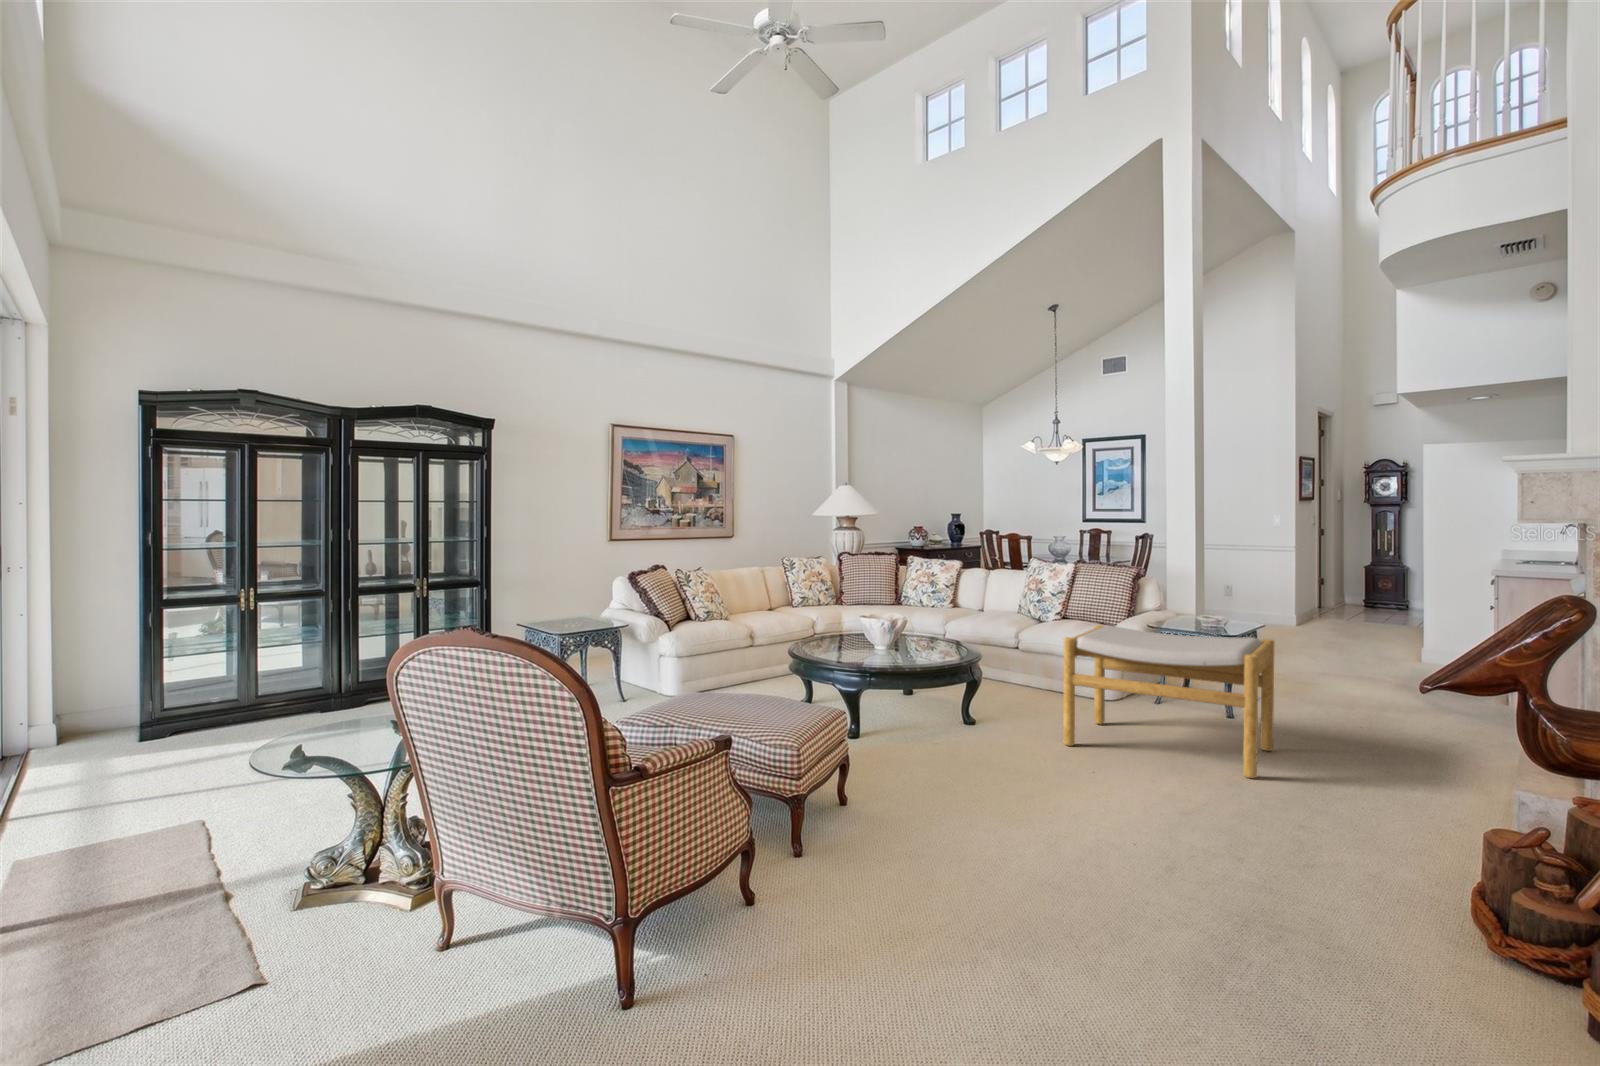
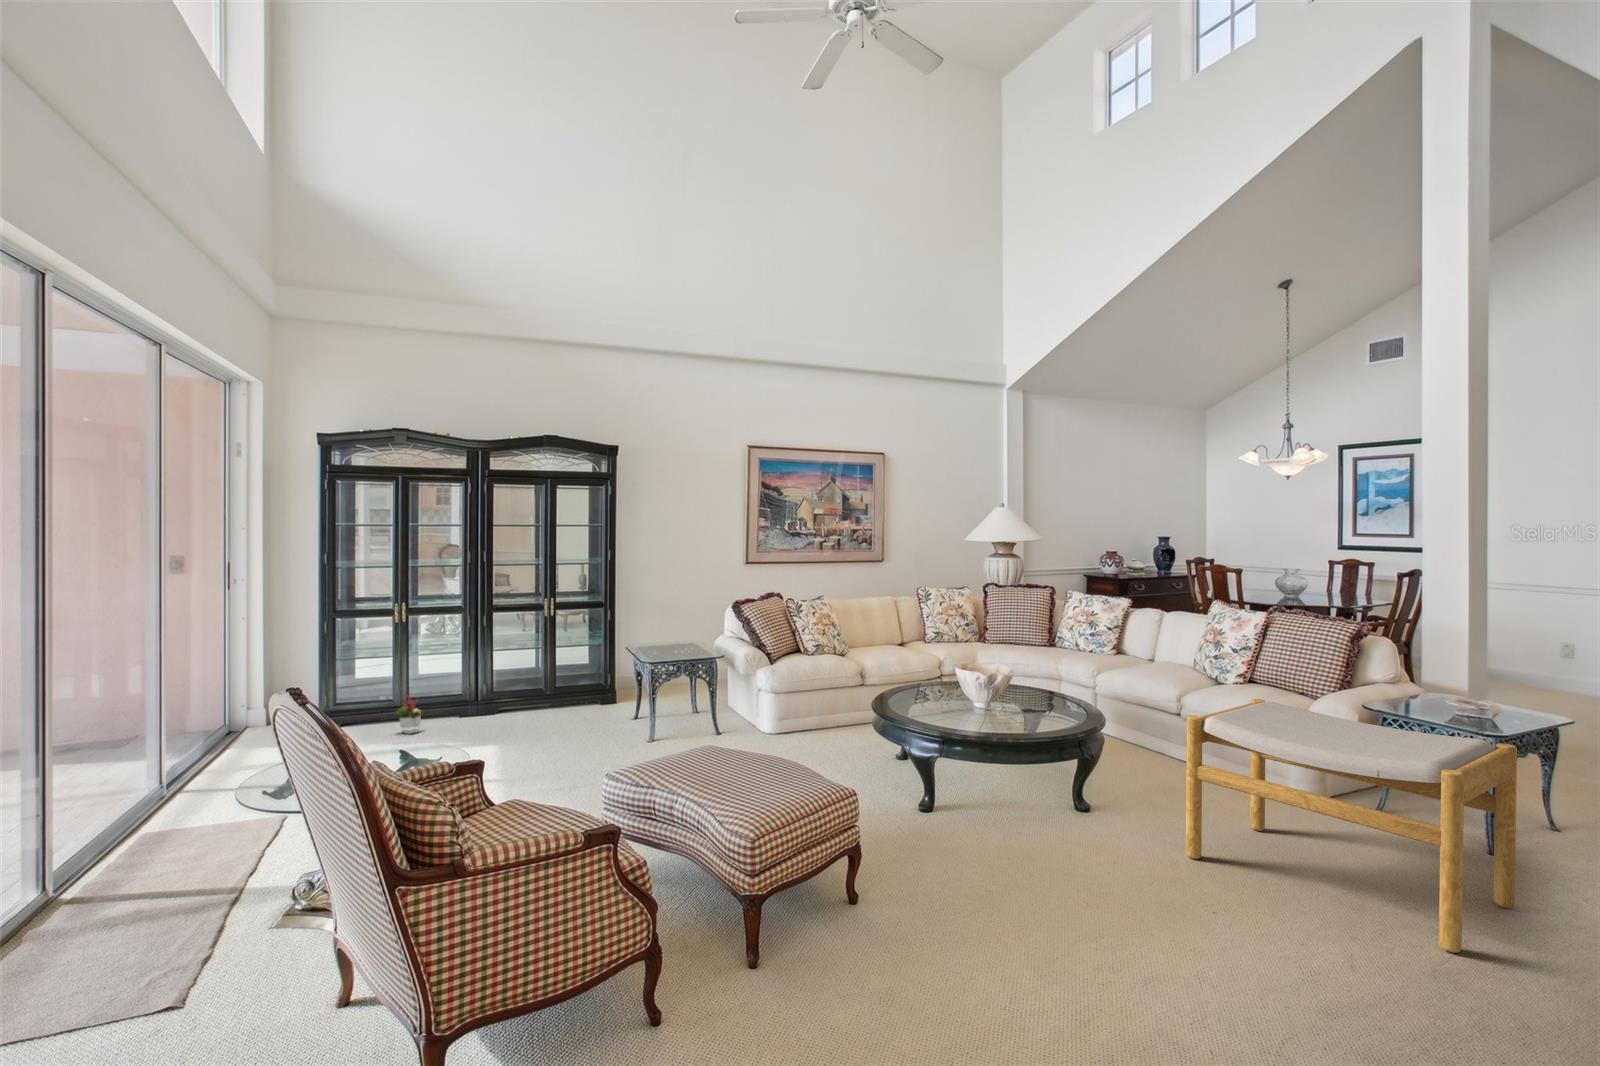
decorative plant: none [271,682,301,725] -> present [397,695,421,734]

